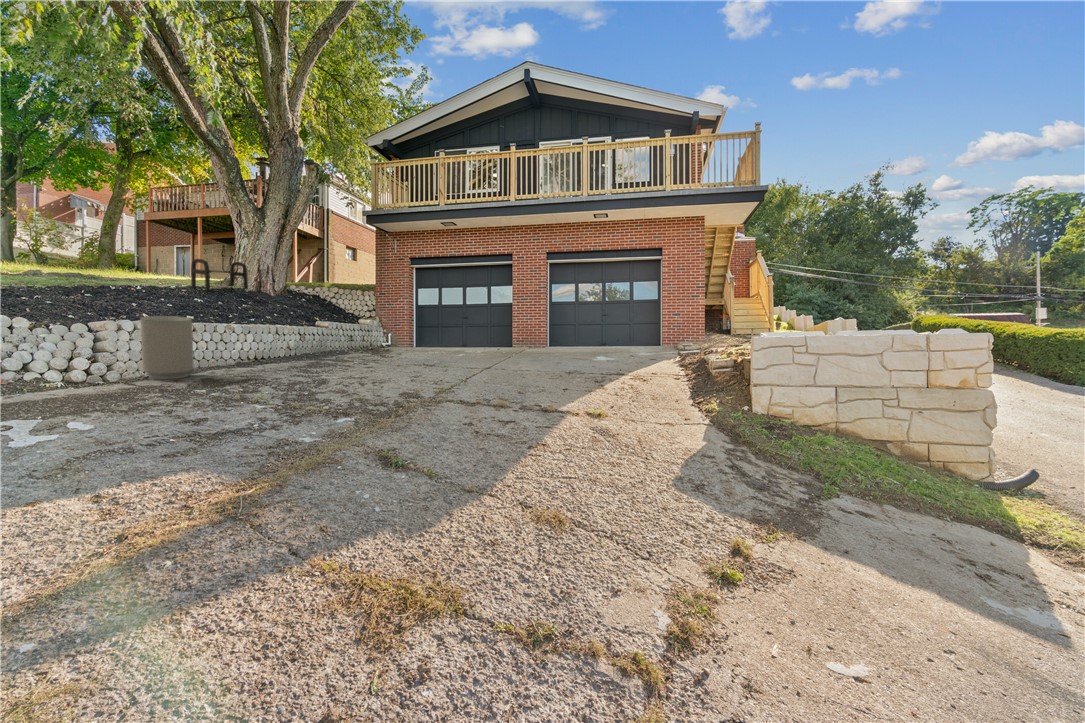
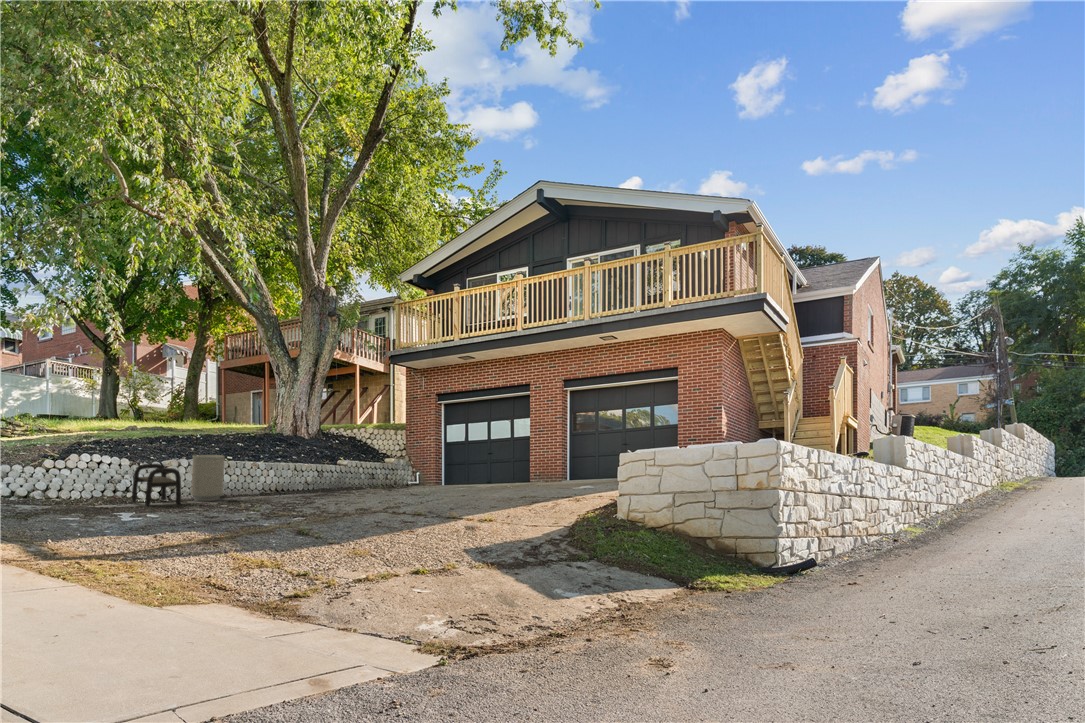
bench: present [191,259,248,291] -> present [132,464,181,506]

